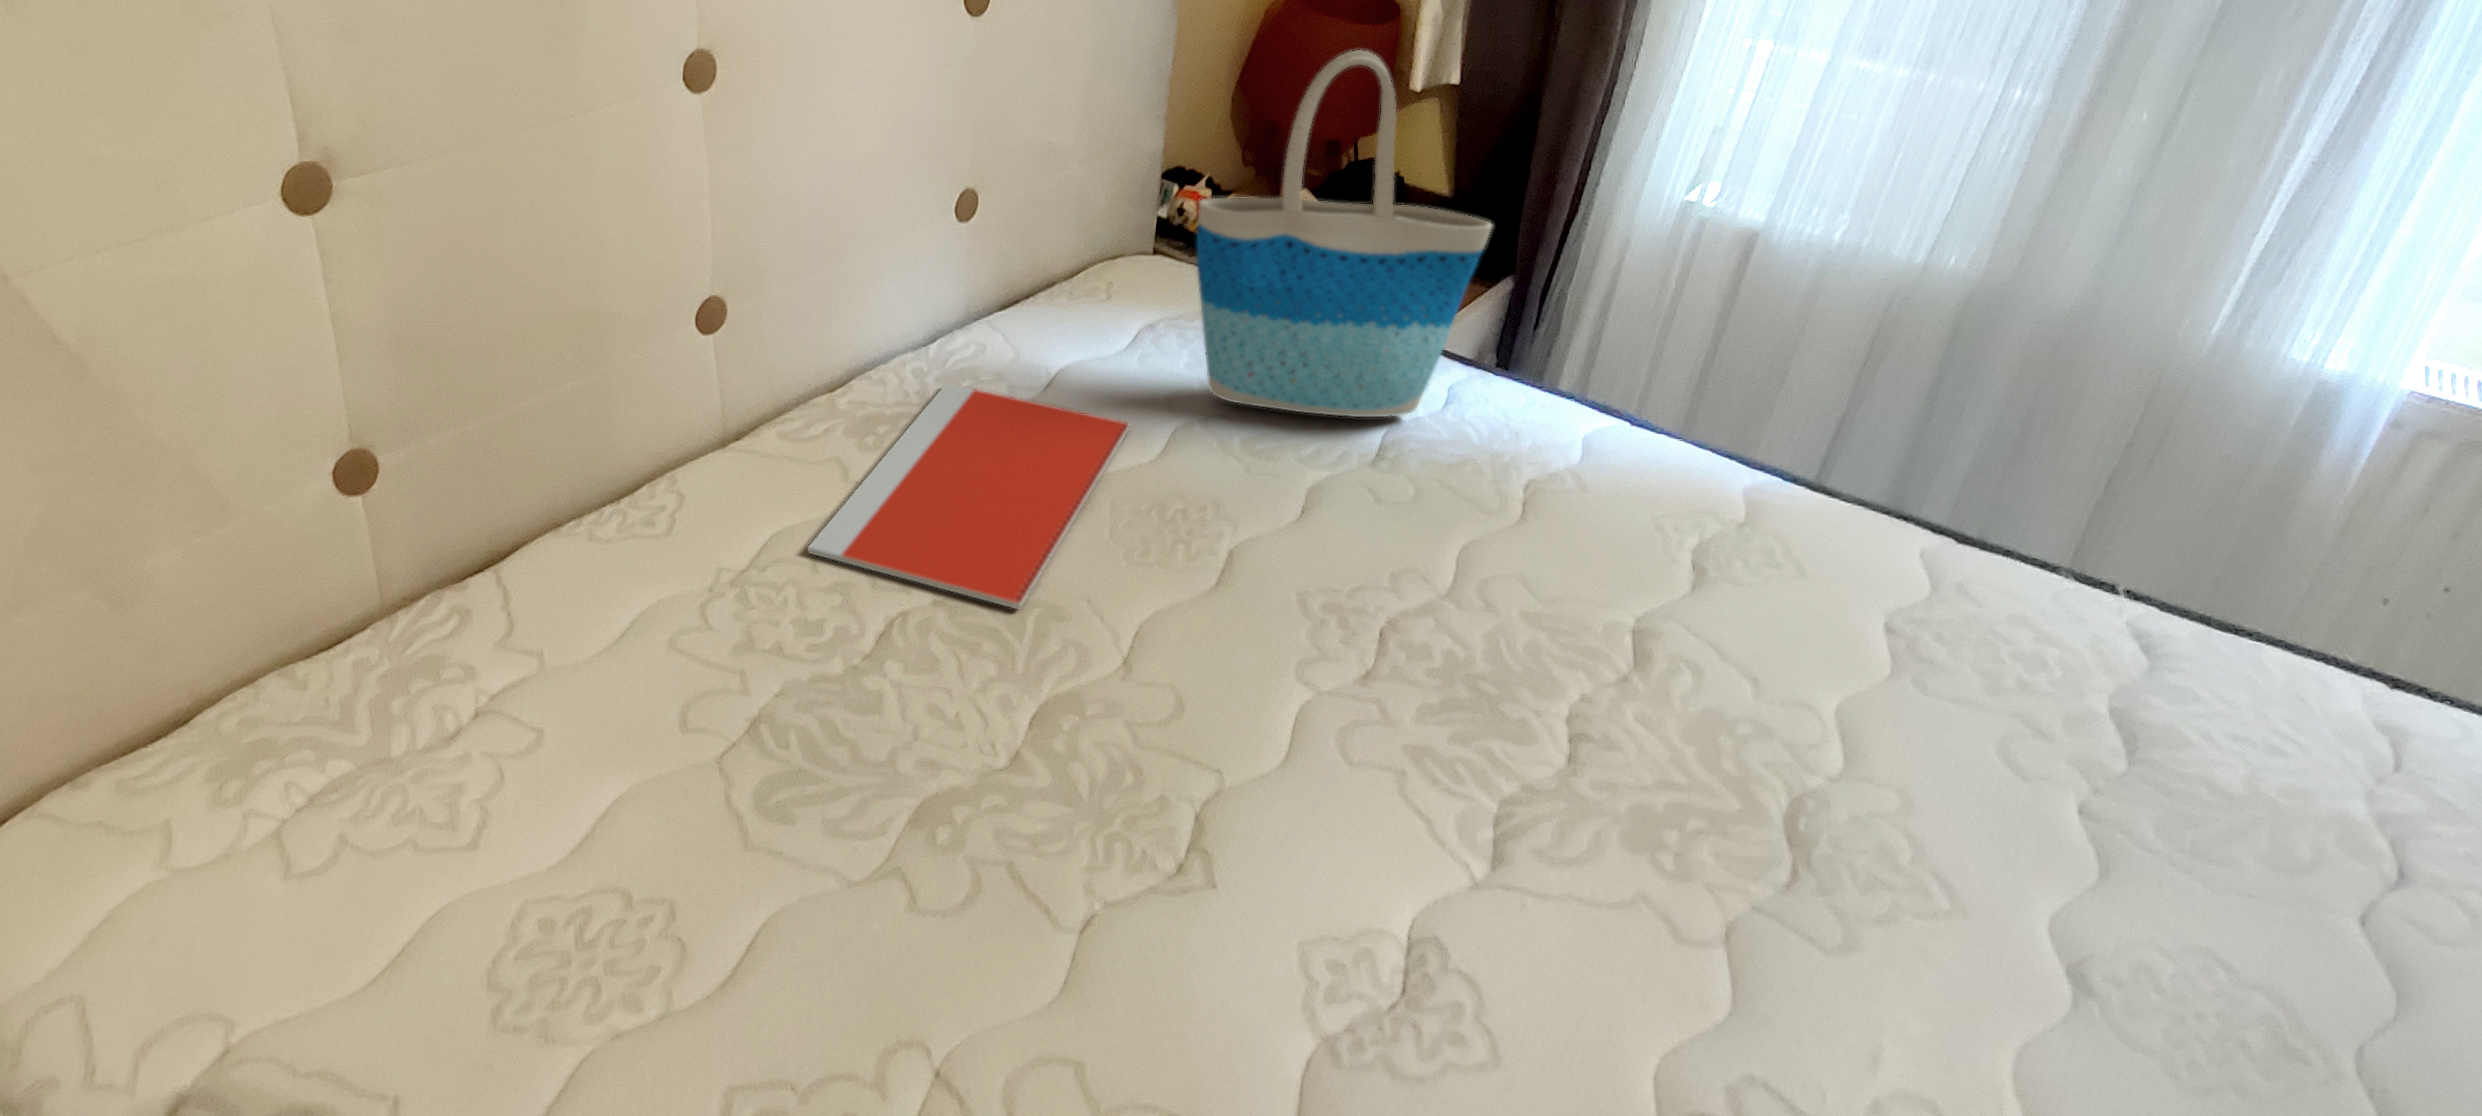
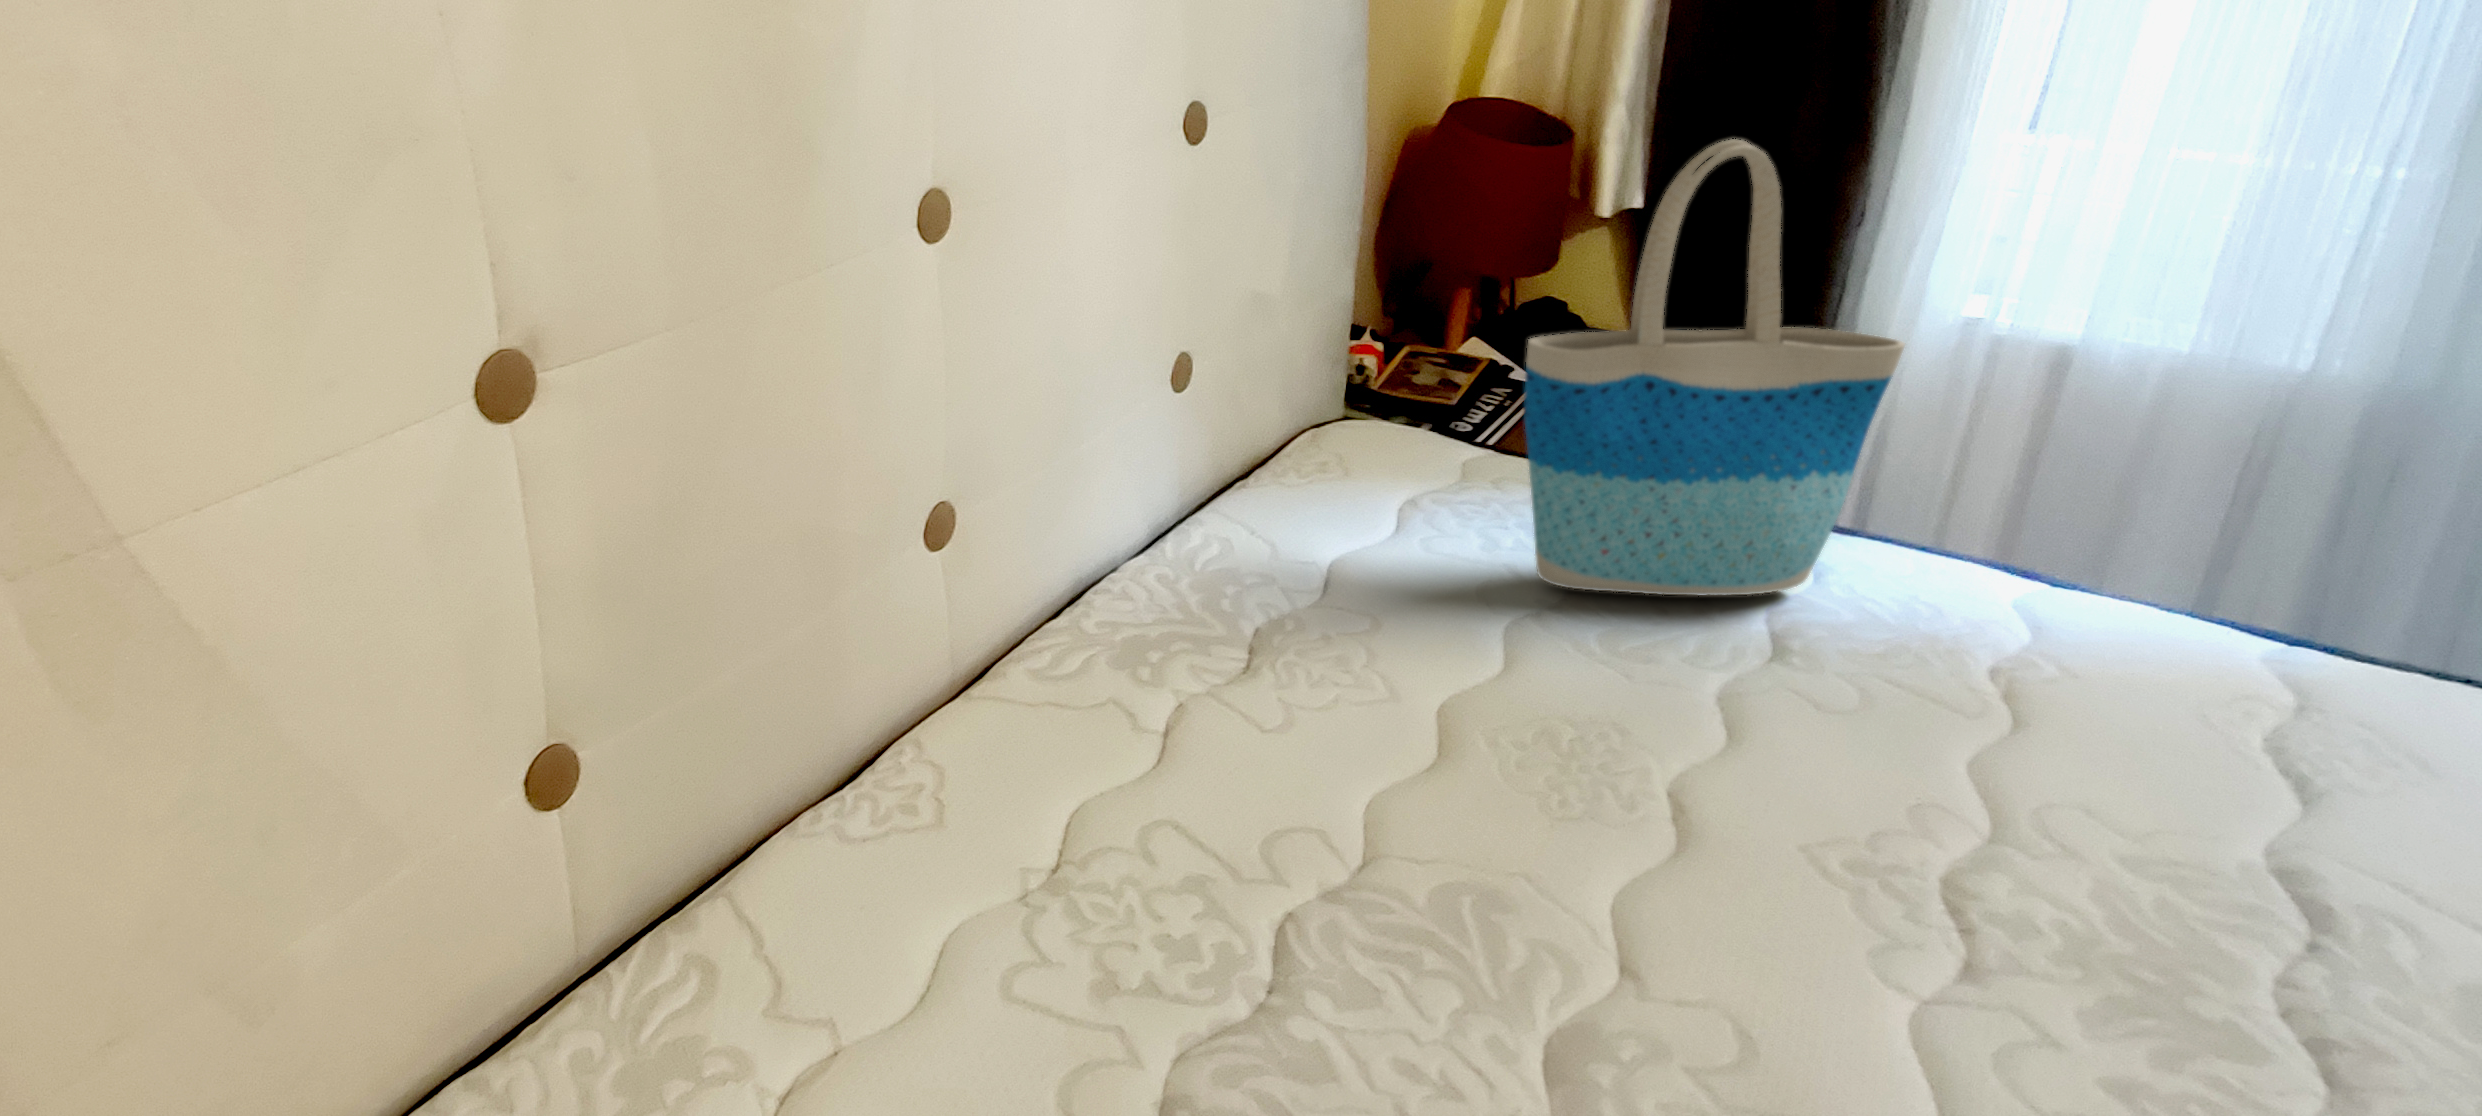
notebook: present [807,384,1130,609] -> none [1133,591,1462,895]

